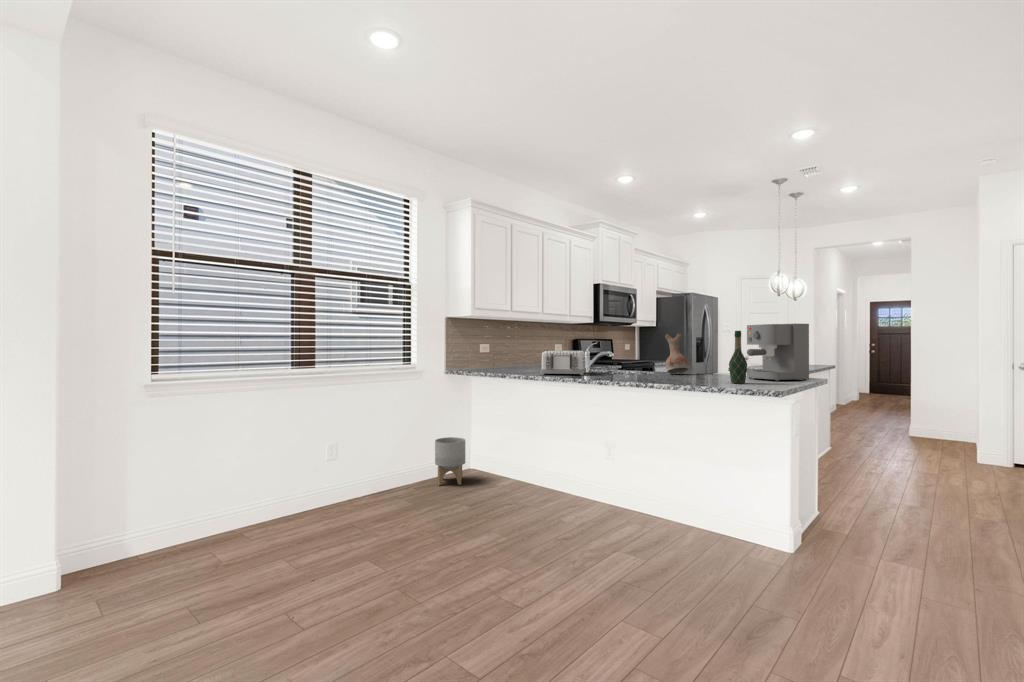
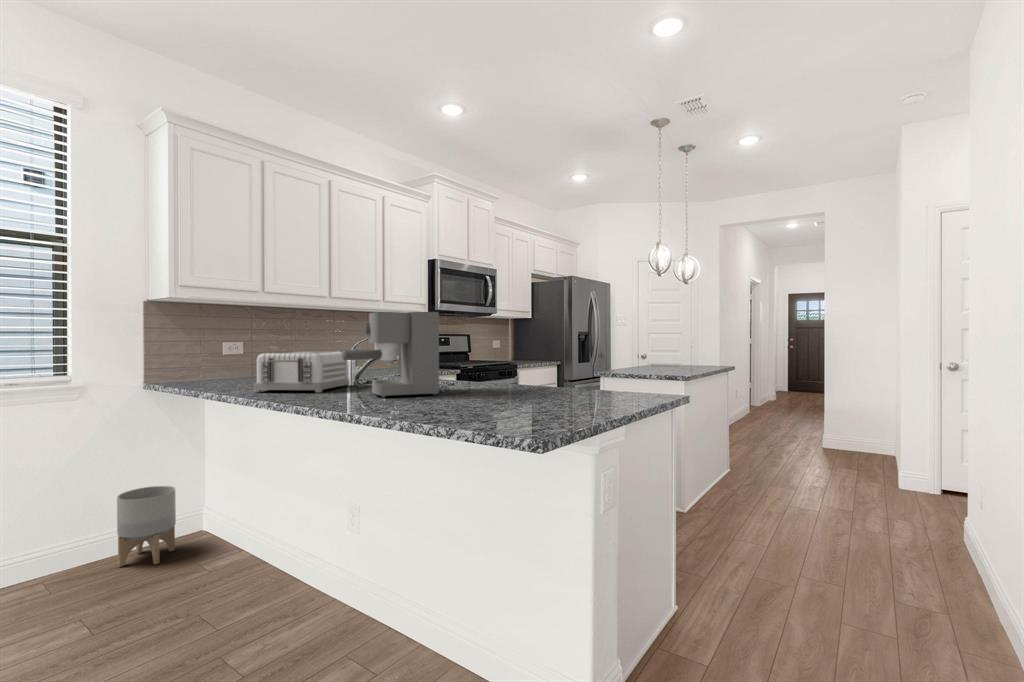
coffee maker: present [747,324,809,381] -> present [342,312,439,398]
wine bottle: present [729,331,747,383] -> none [501,318,532,414]
vase: present [665,333,689,374] -> none [461,324,495,387]

